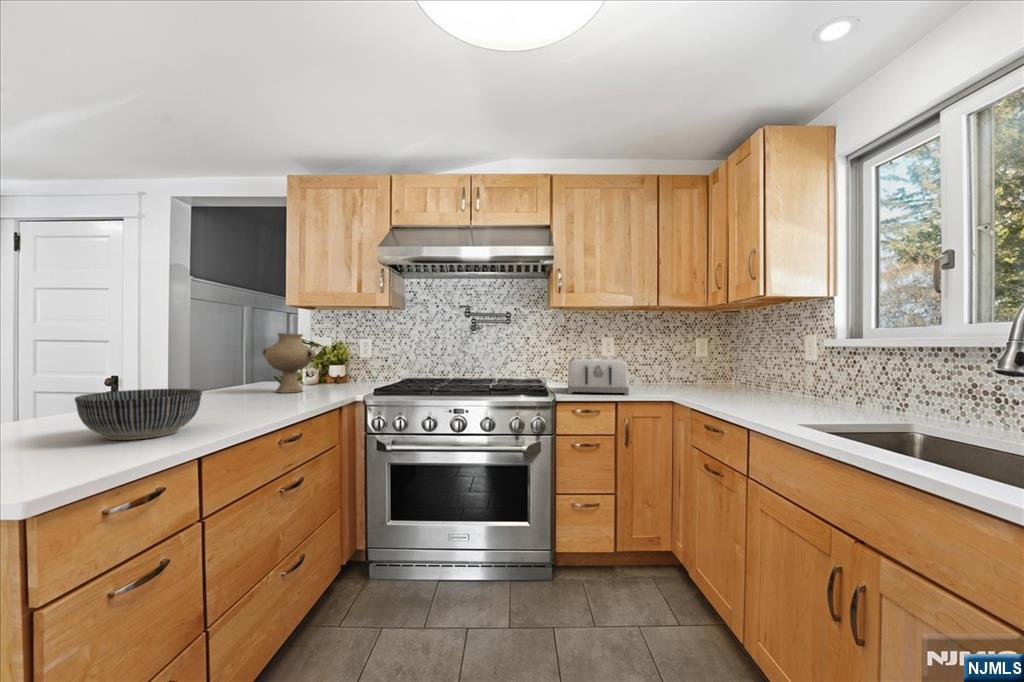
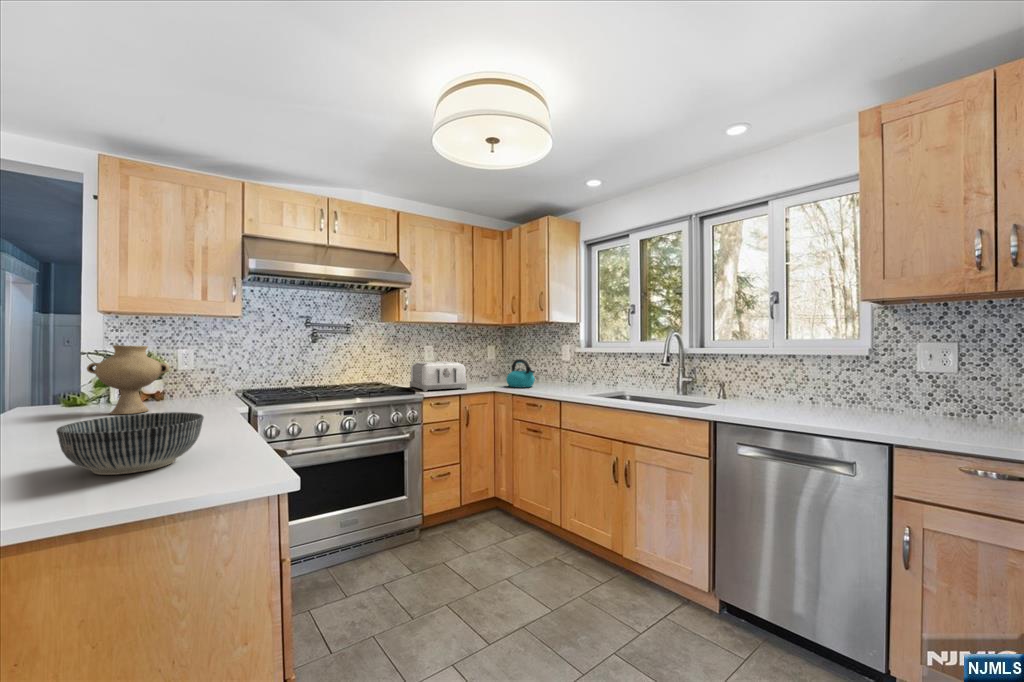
kettle: none [694,356,741,399] -> present [506,359,535,388]

